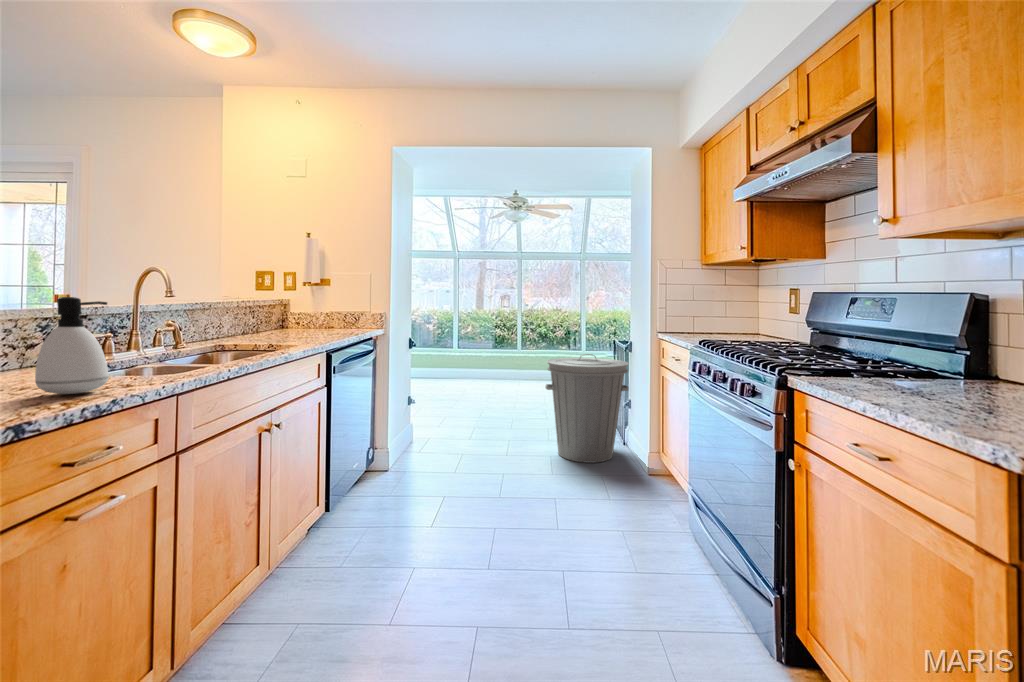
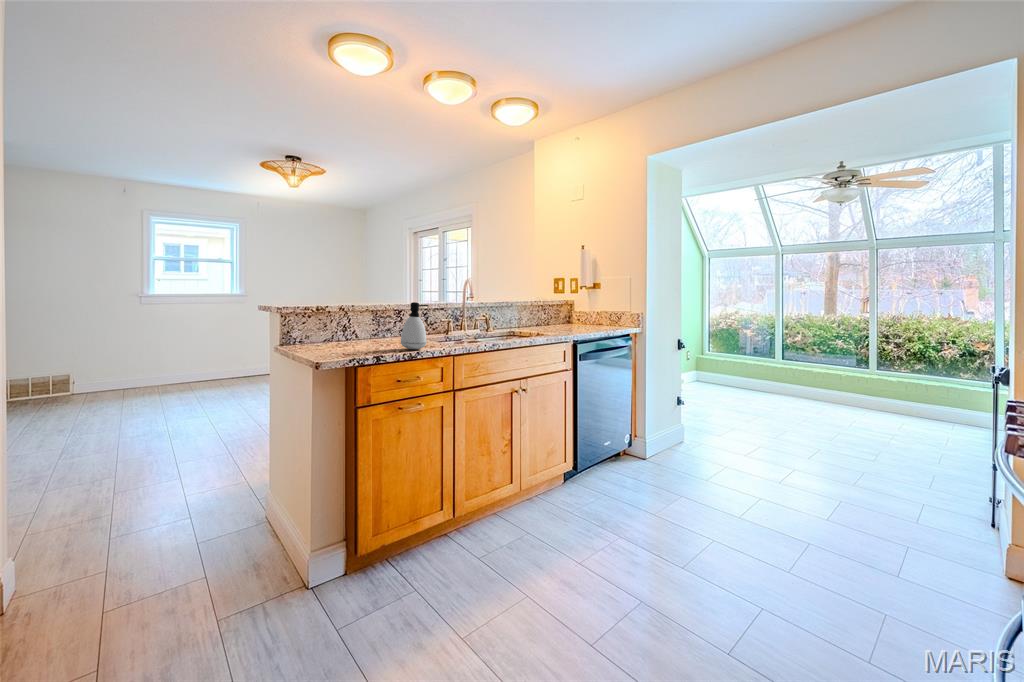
trash can: present [545,354,629,463] -> none [816,379,950,517]

